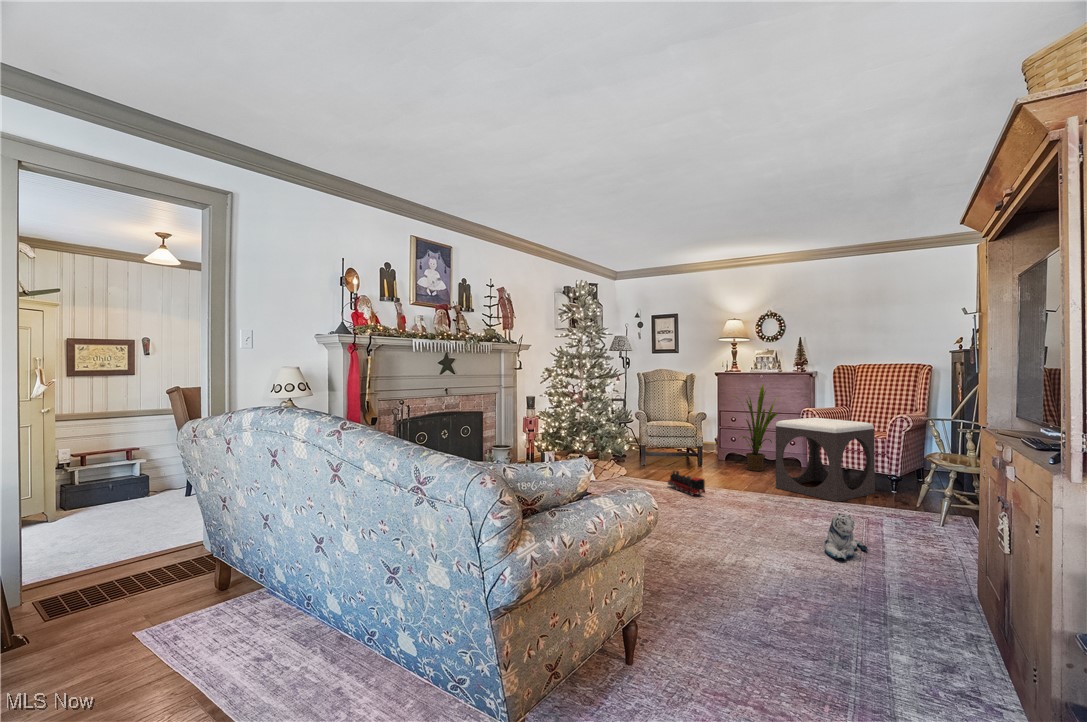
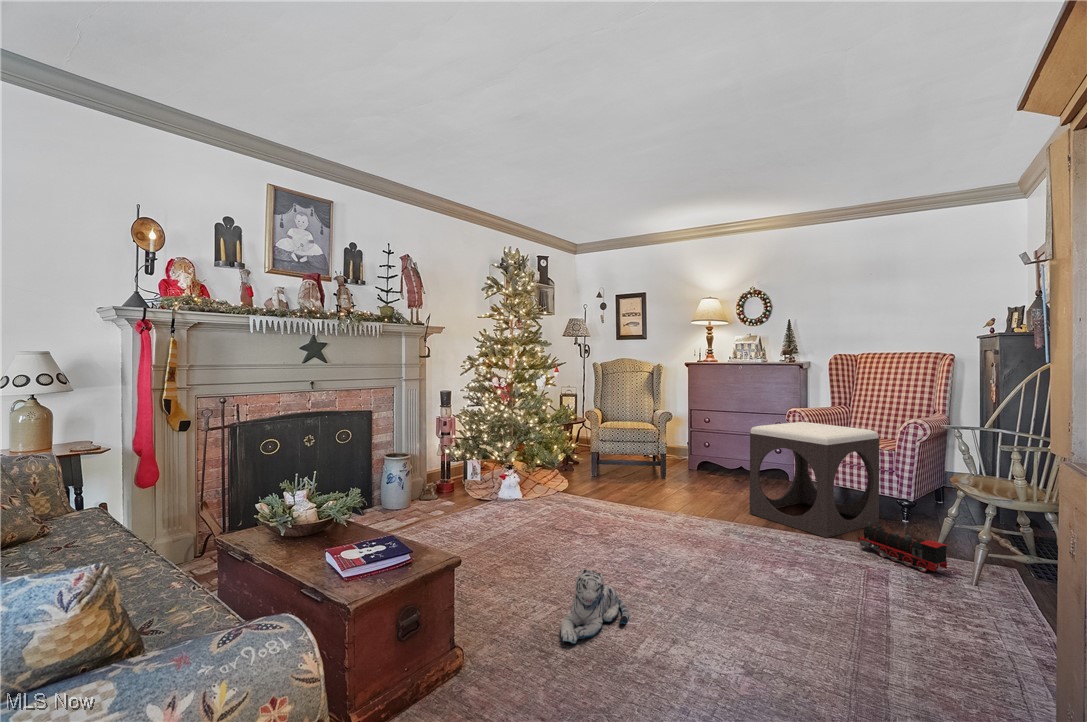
house plant: present [734,385,778,471] -> none [700,379,762,488]
toy train: present [668,470,705,495] -> present [858,522,947,572]
plush toy: present [825,513,867,559] -> present [561,569,629,644]

